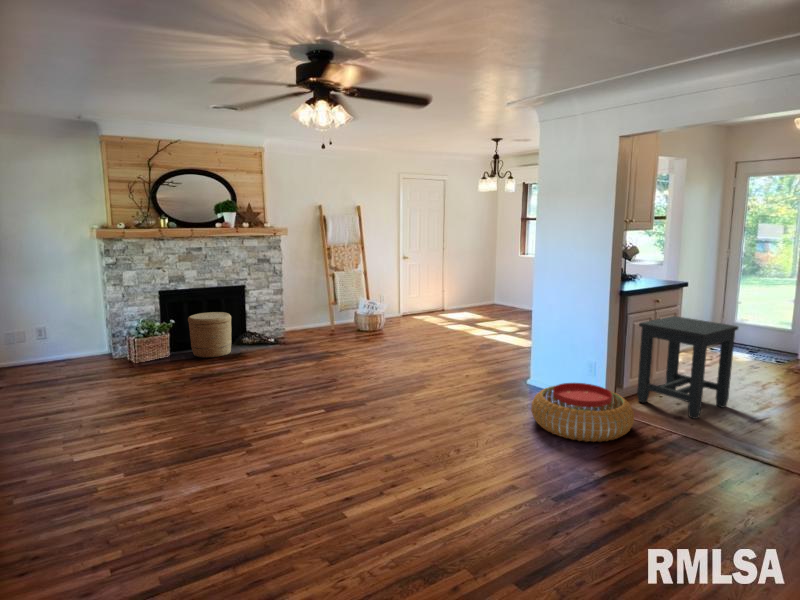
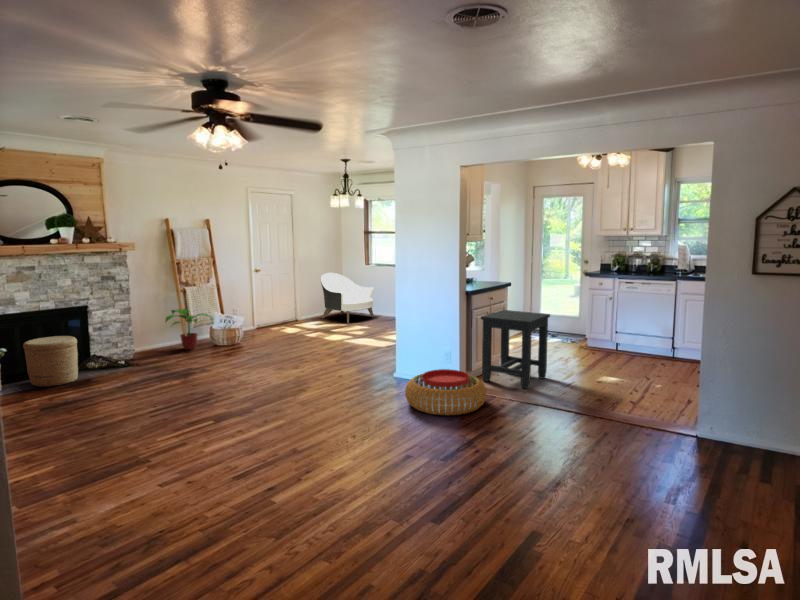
armchair: none [473,262,532,317] -> present [321,273,374,323]
potted plant: none [313,292,357,333] -> present [166,309,212,350]

